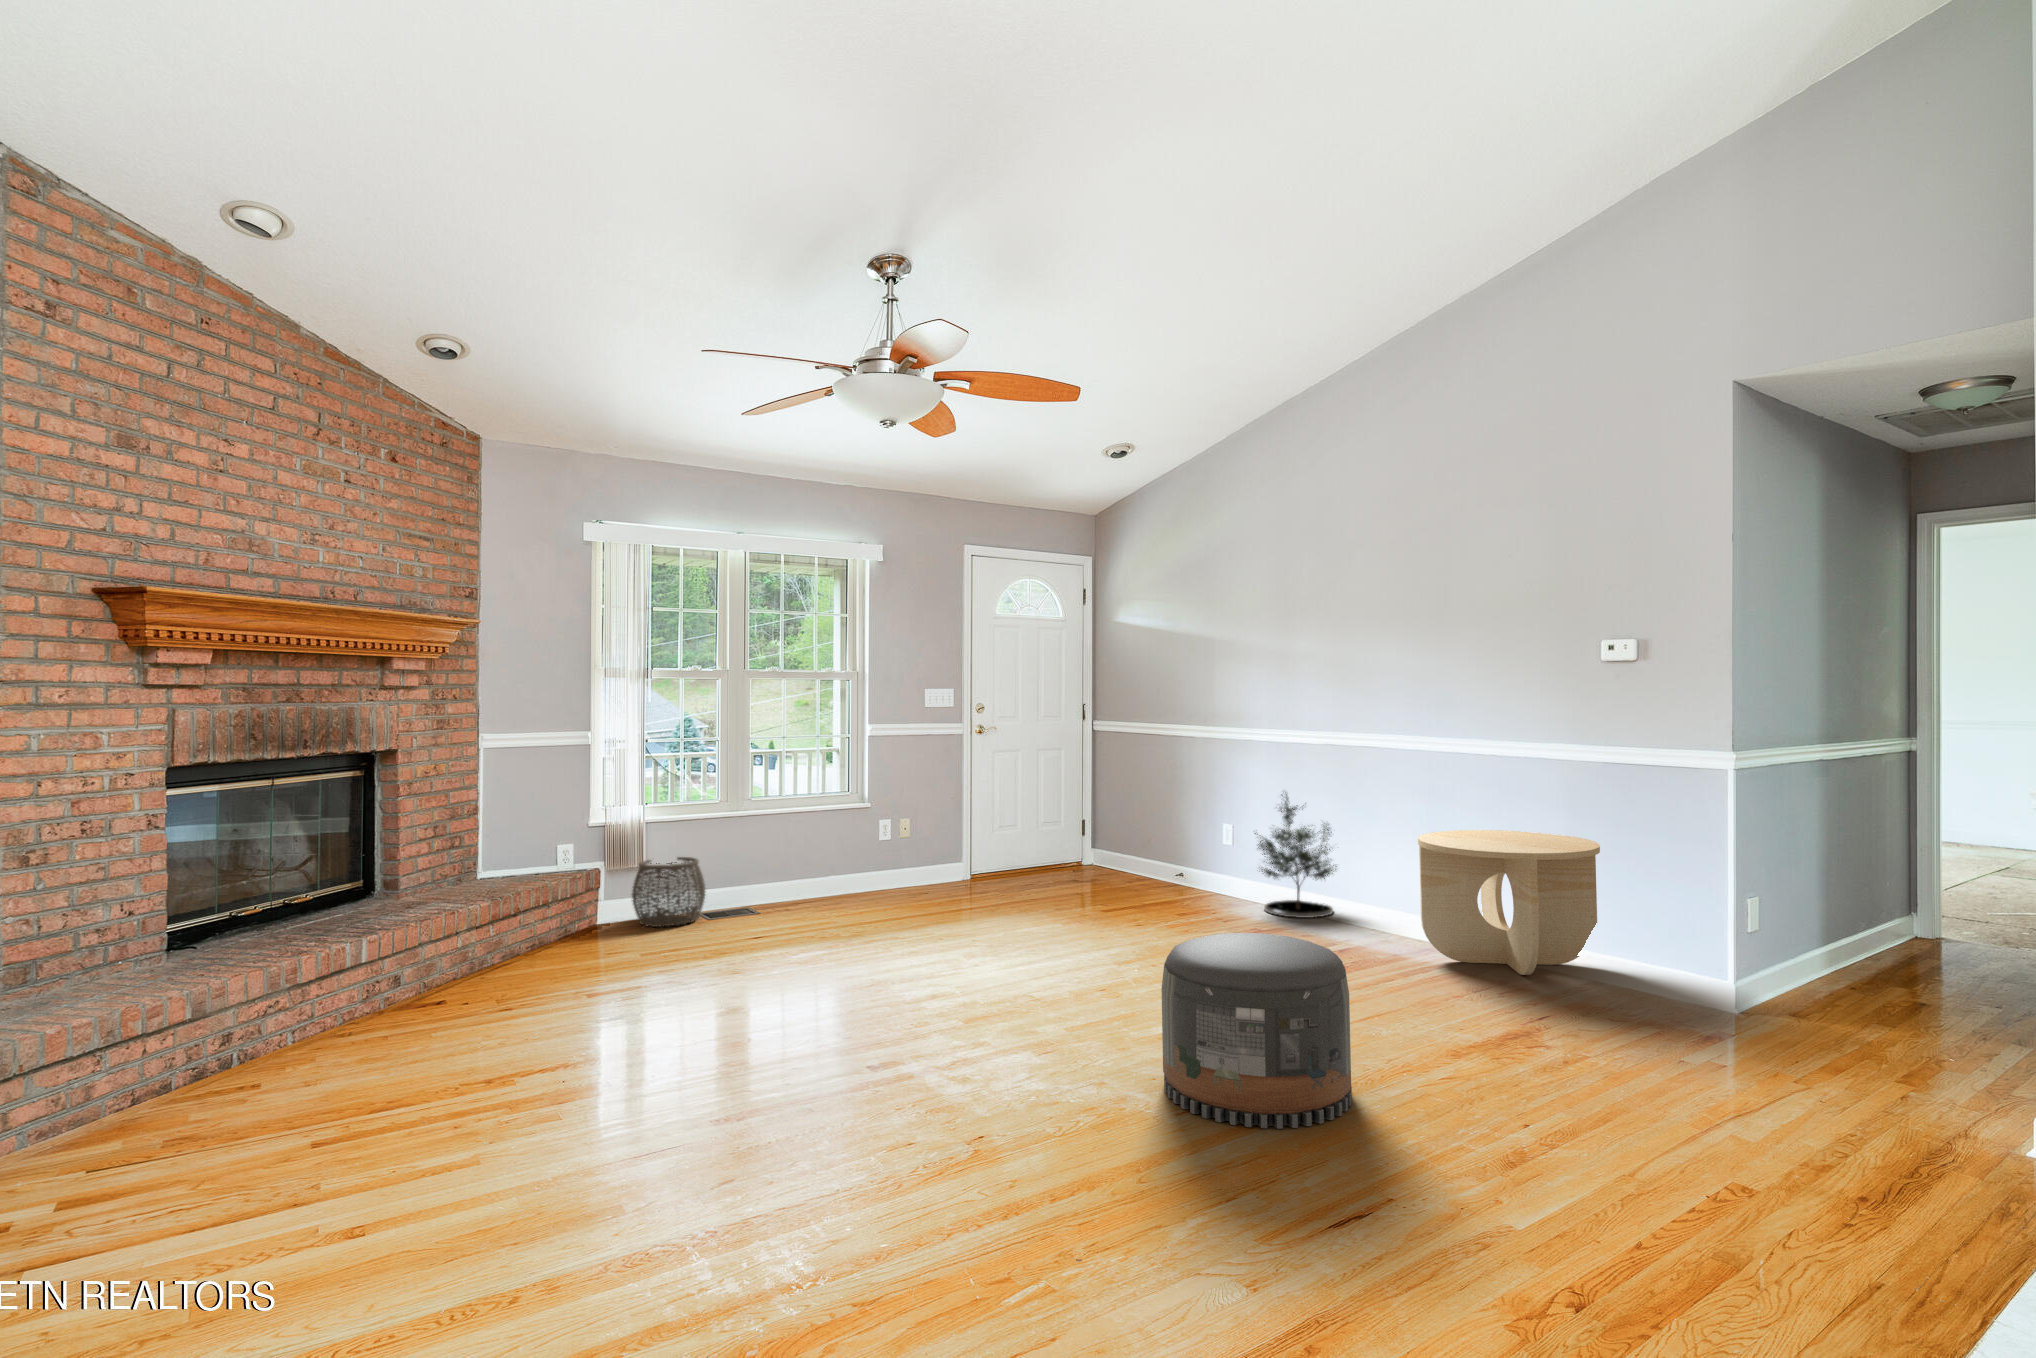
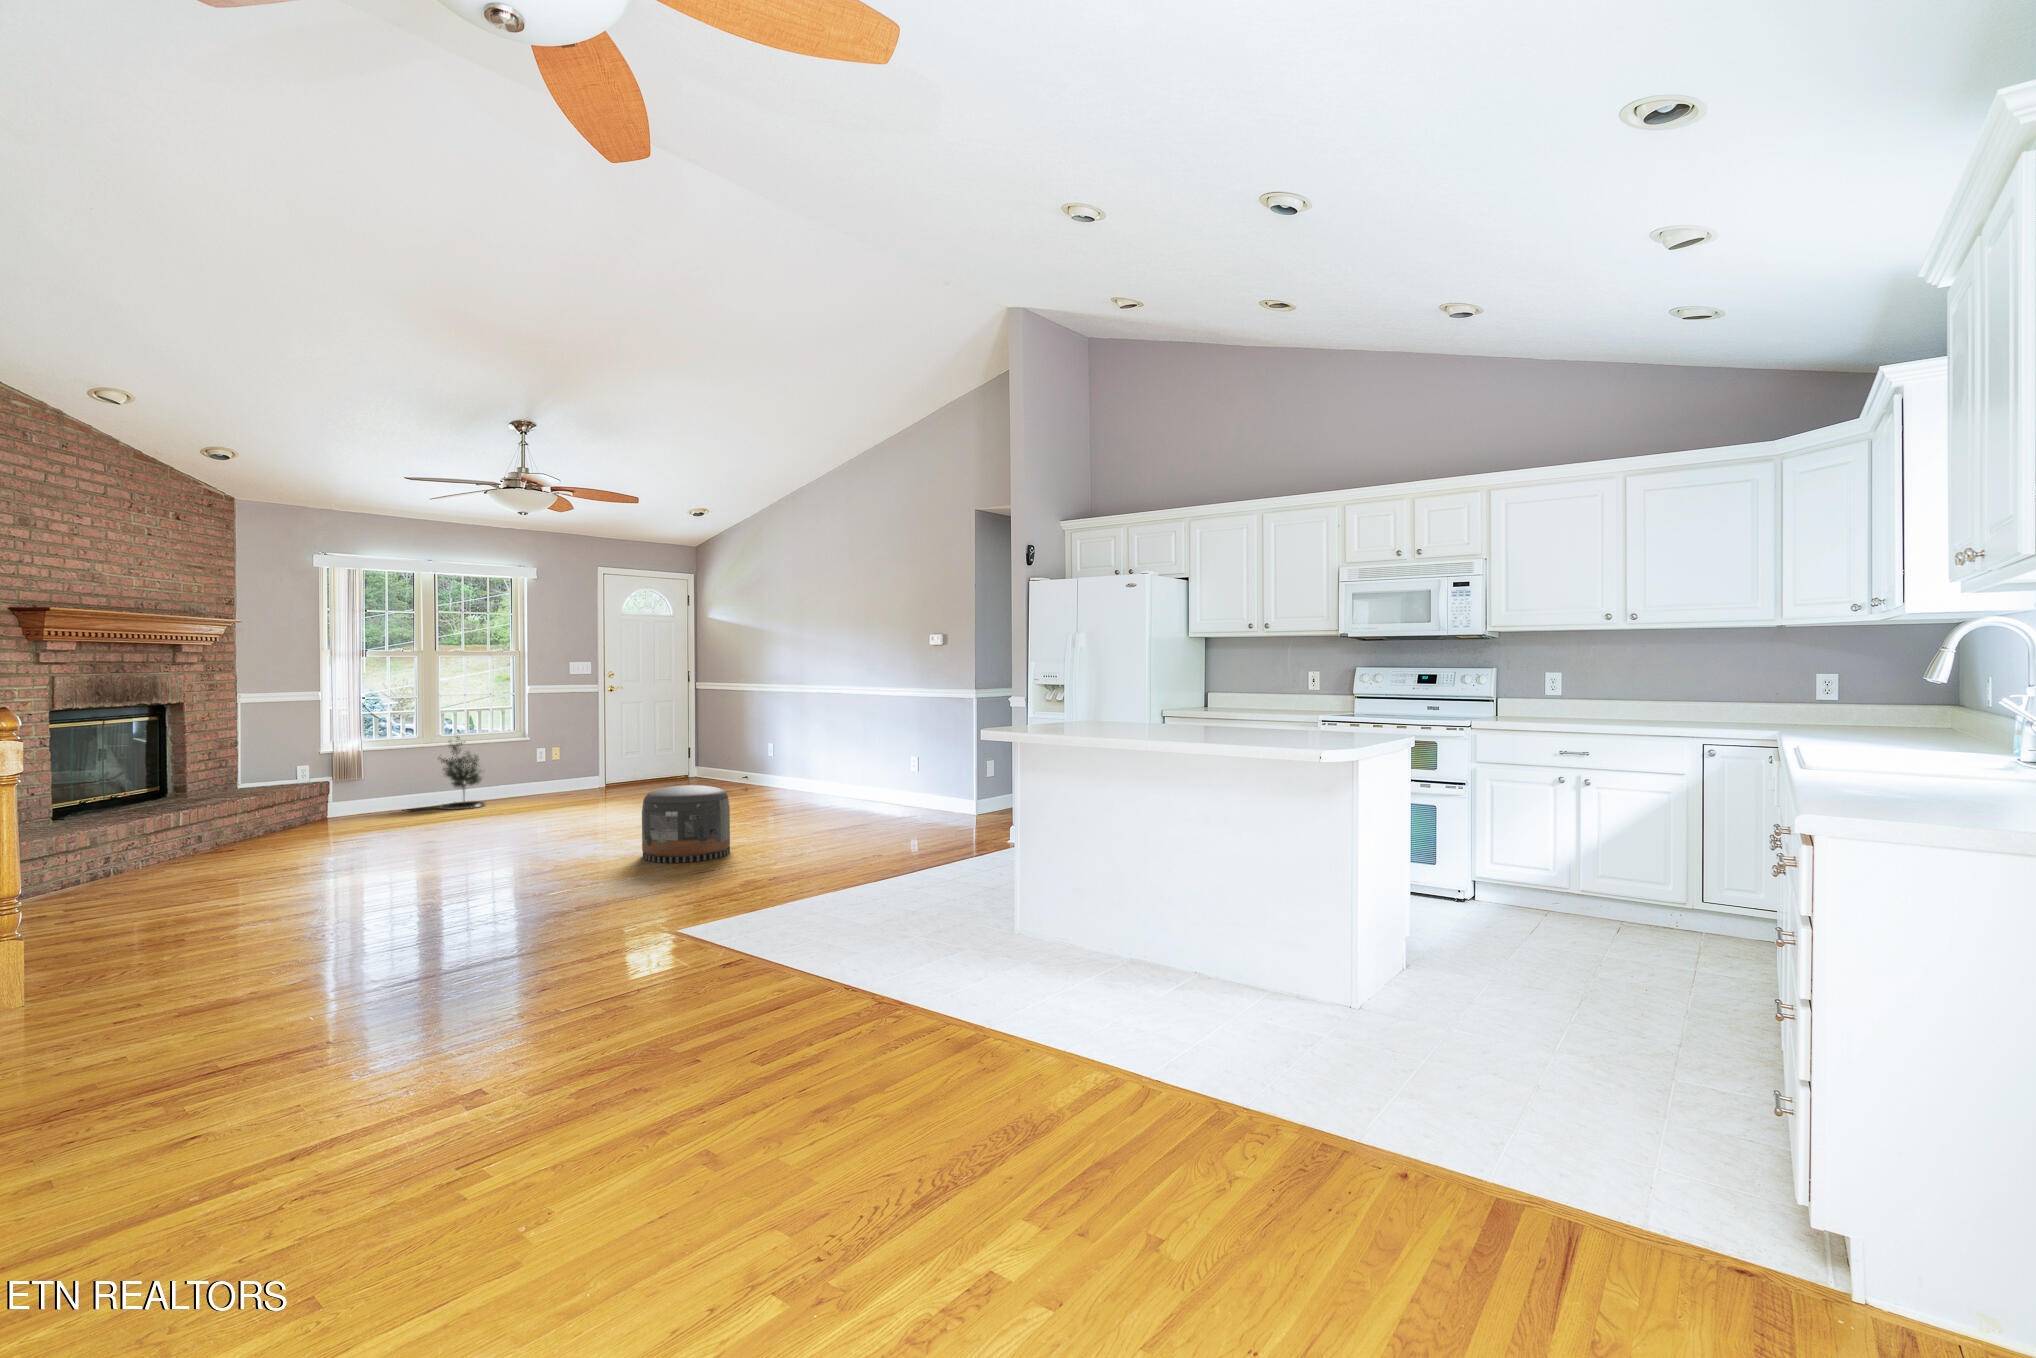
potted tree: present [1255,794,1337,918] -> present [438,737,485,810]
side table: present [1418,830,1600,975] -> none [834,745,921,816]
woven basket: present [632,857,705,927] -> none [352,774,407,818]

